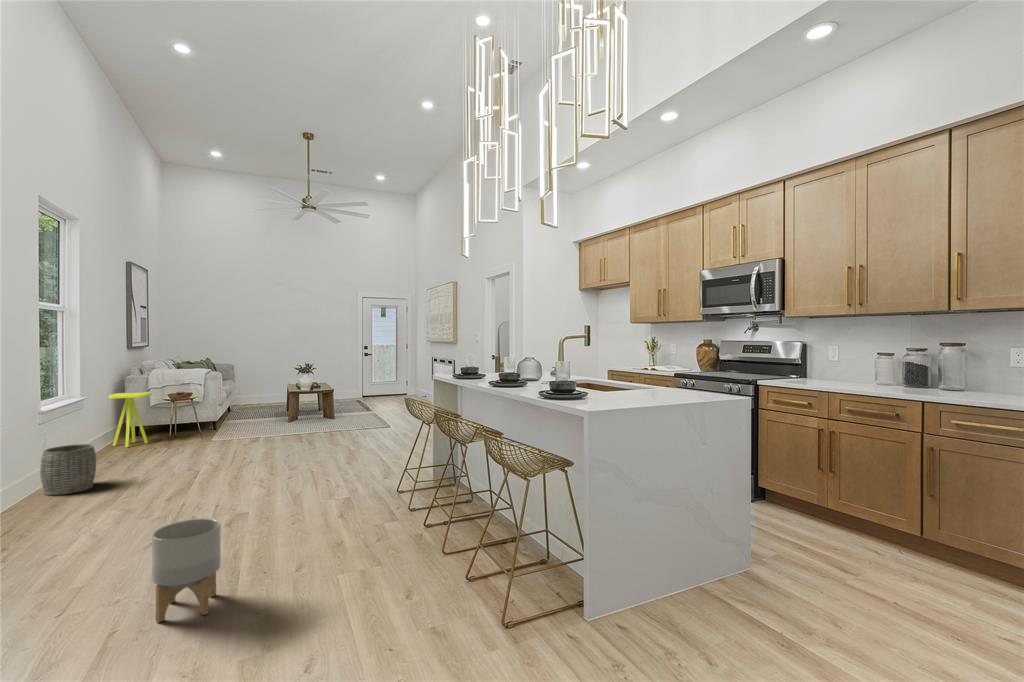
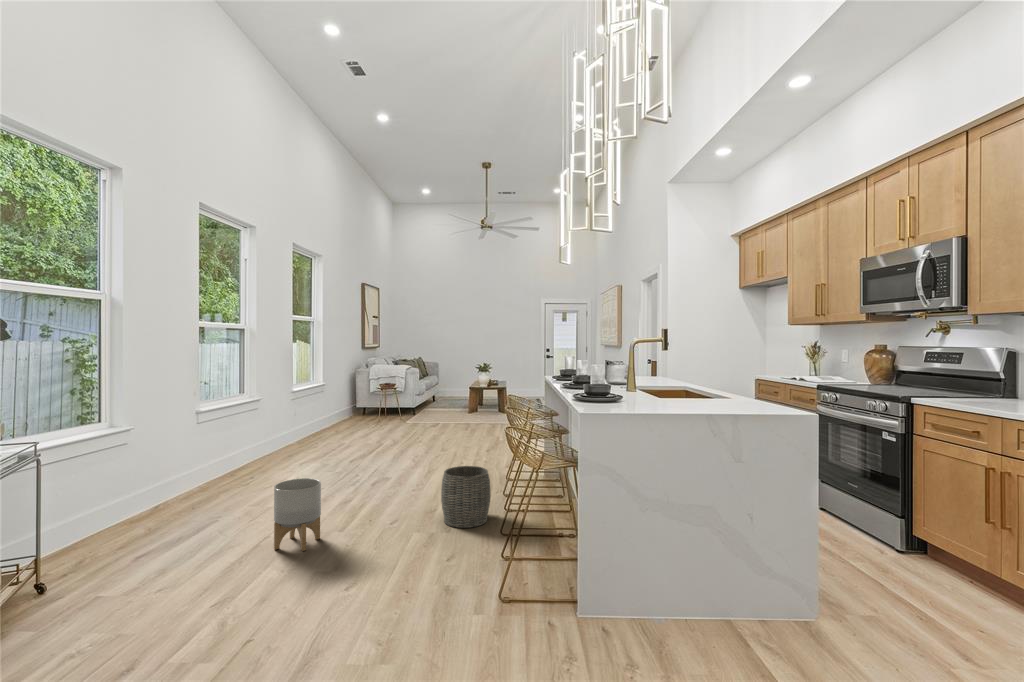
side table: present [108,392,152,447] -> none [339,382,368,424]
woven basket: present [40,444,96,495] -> present [441,466,490,528]

